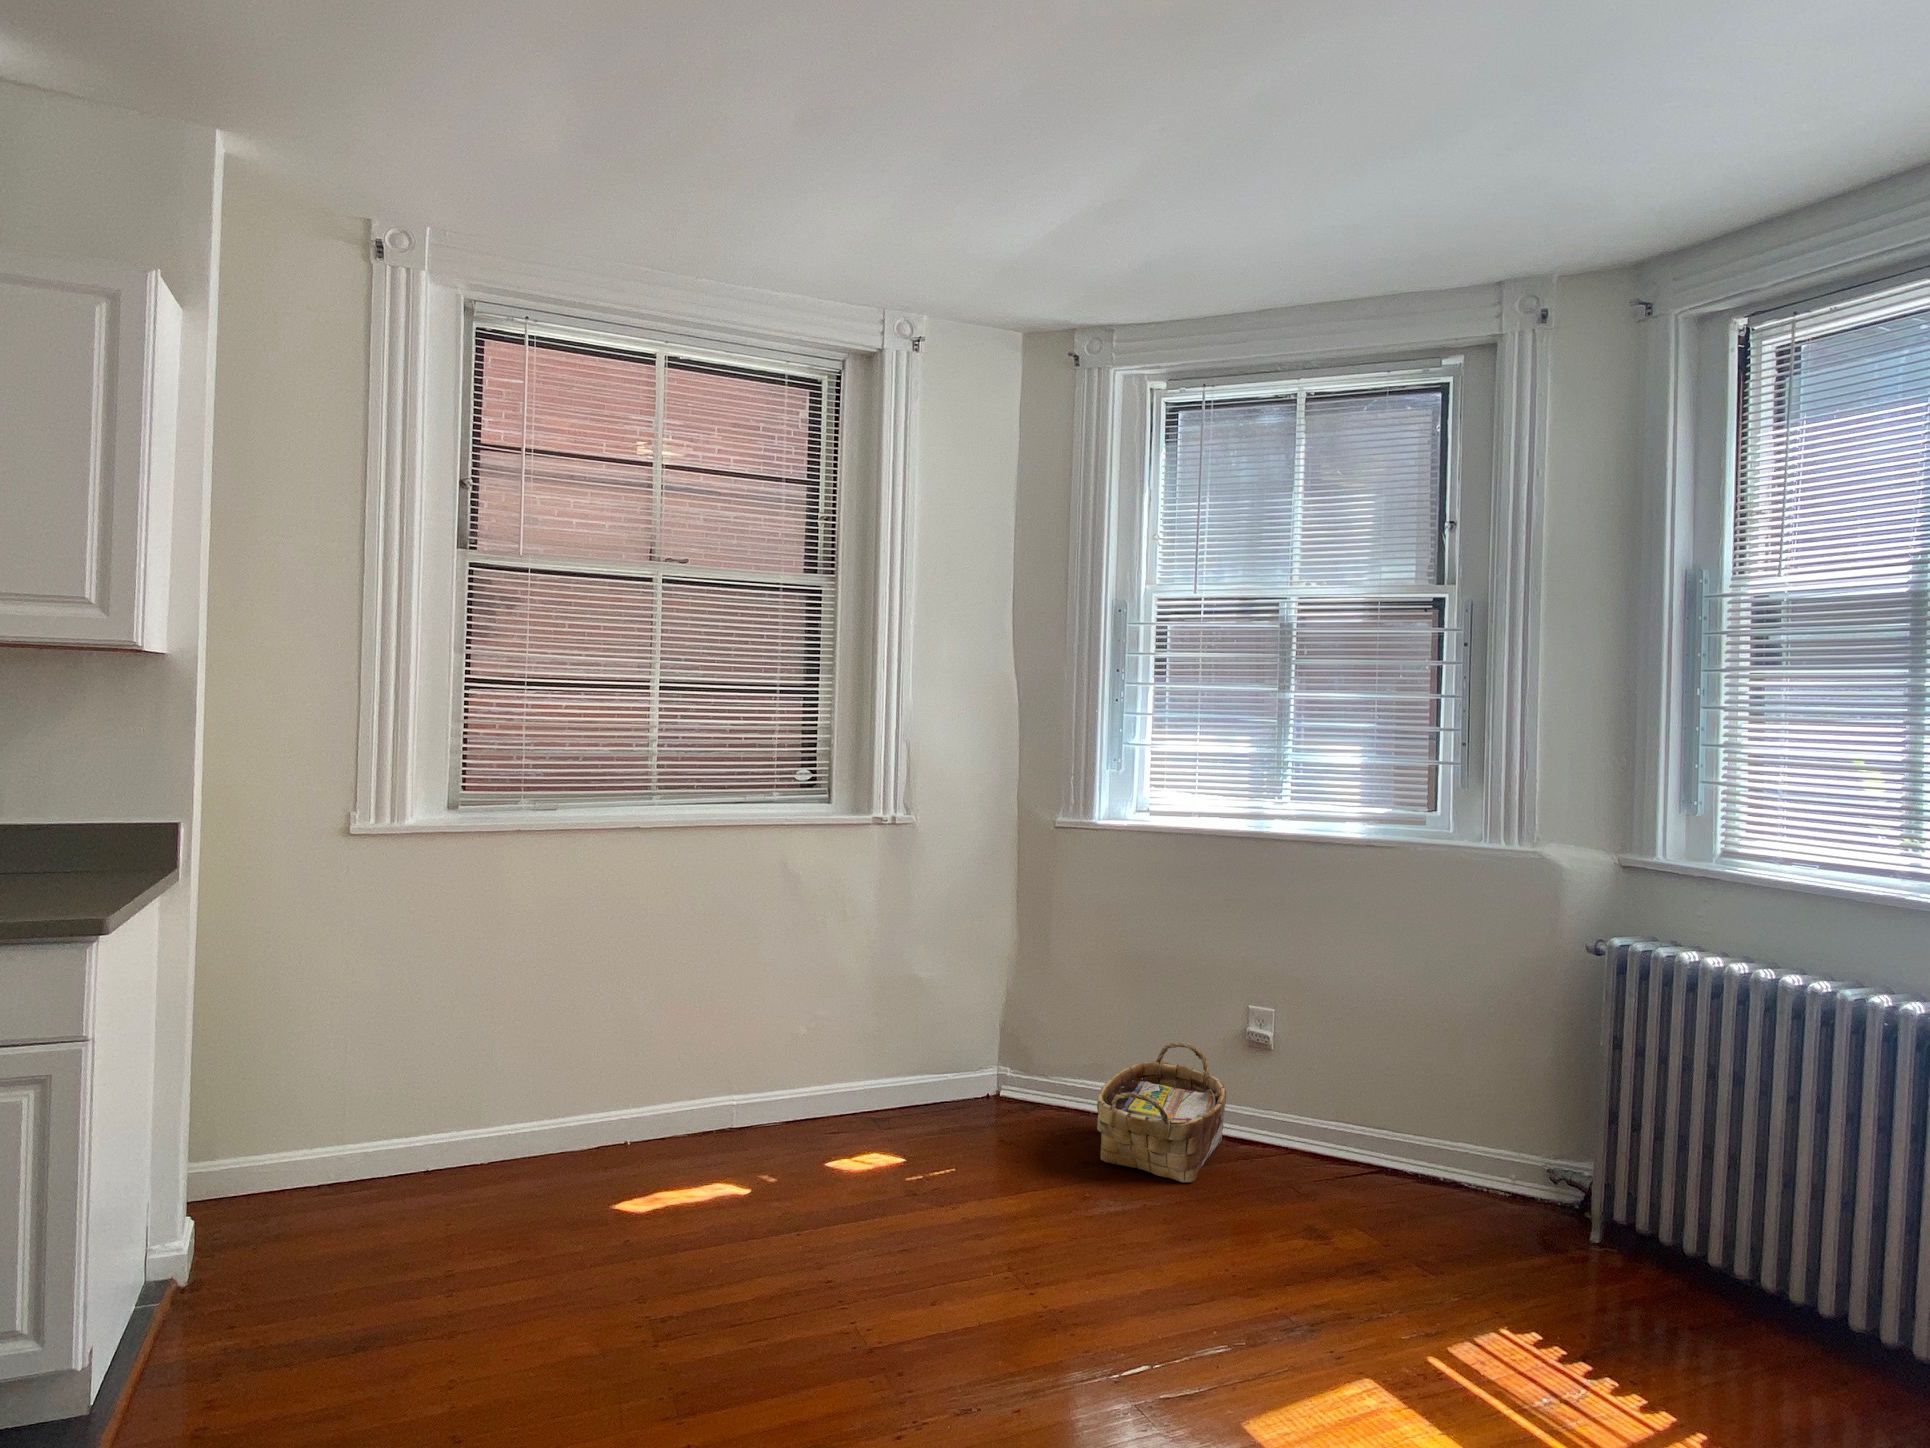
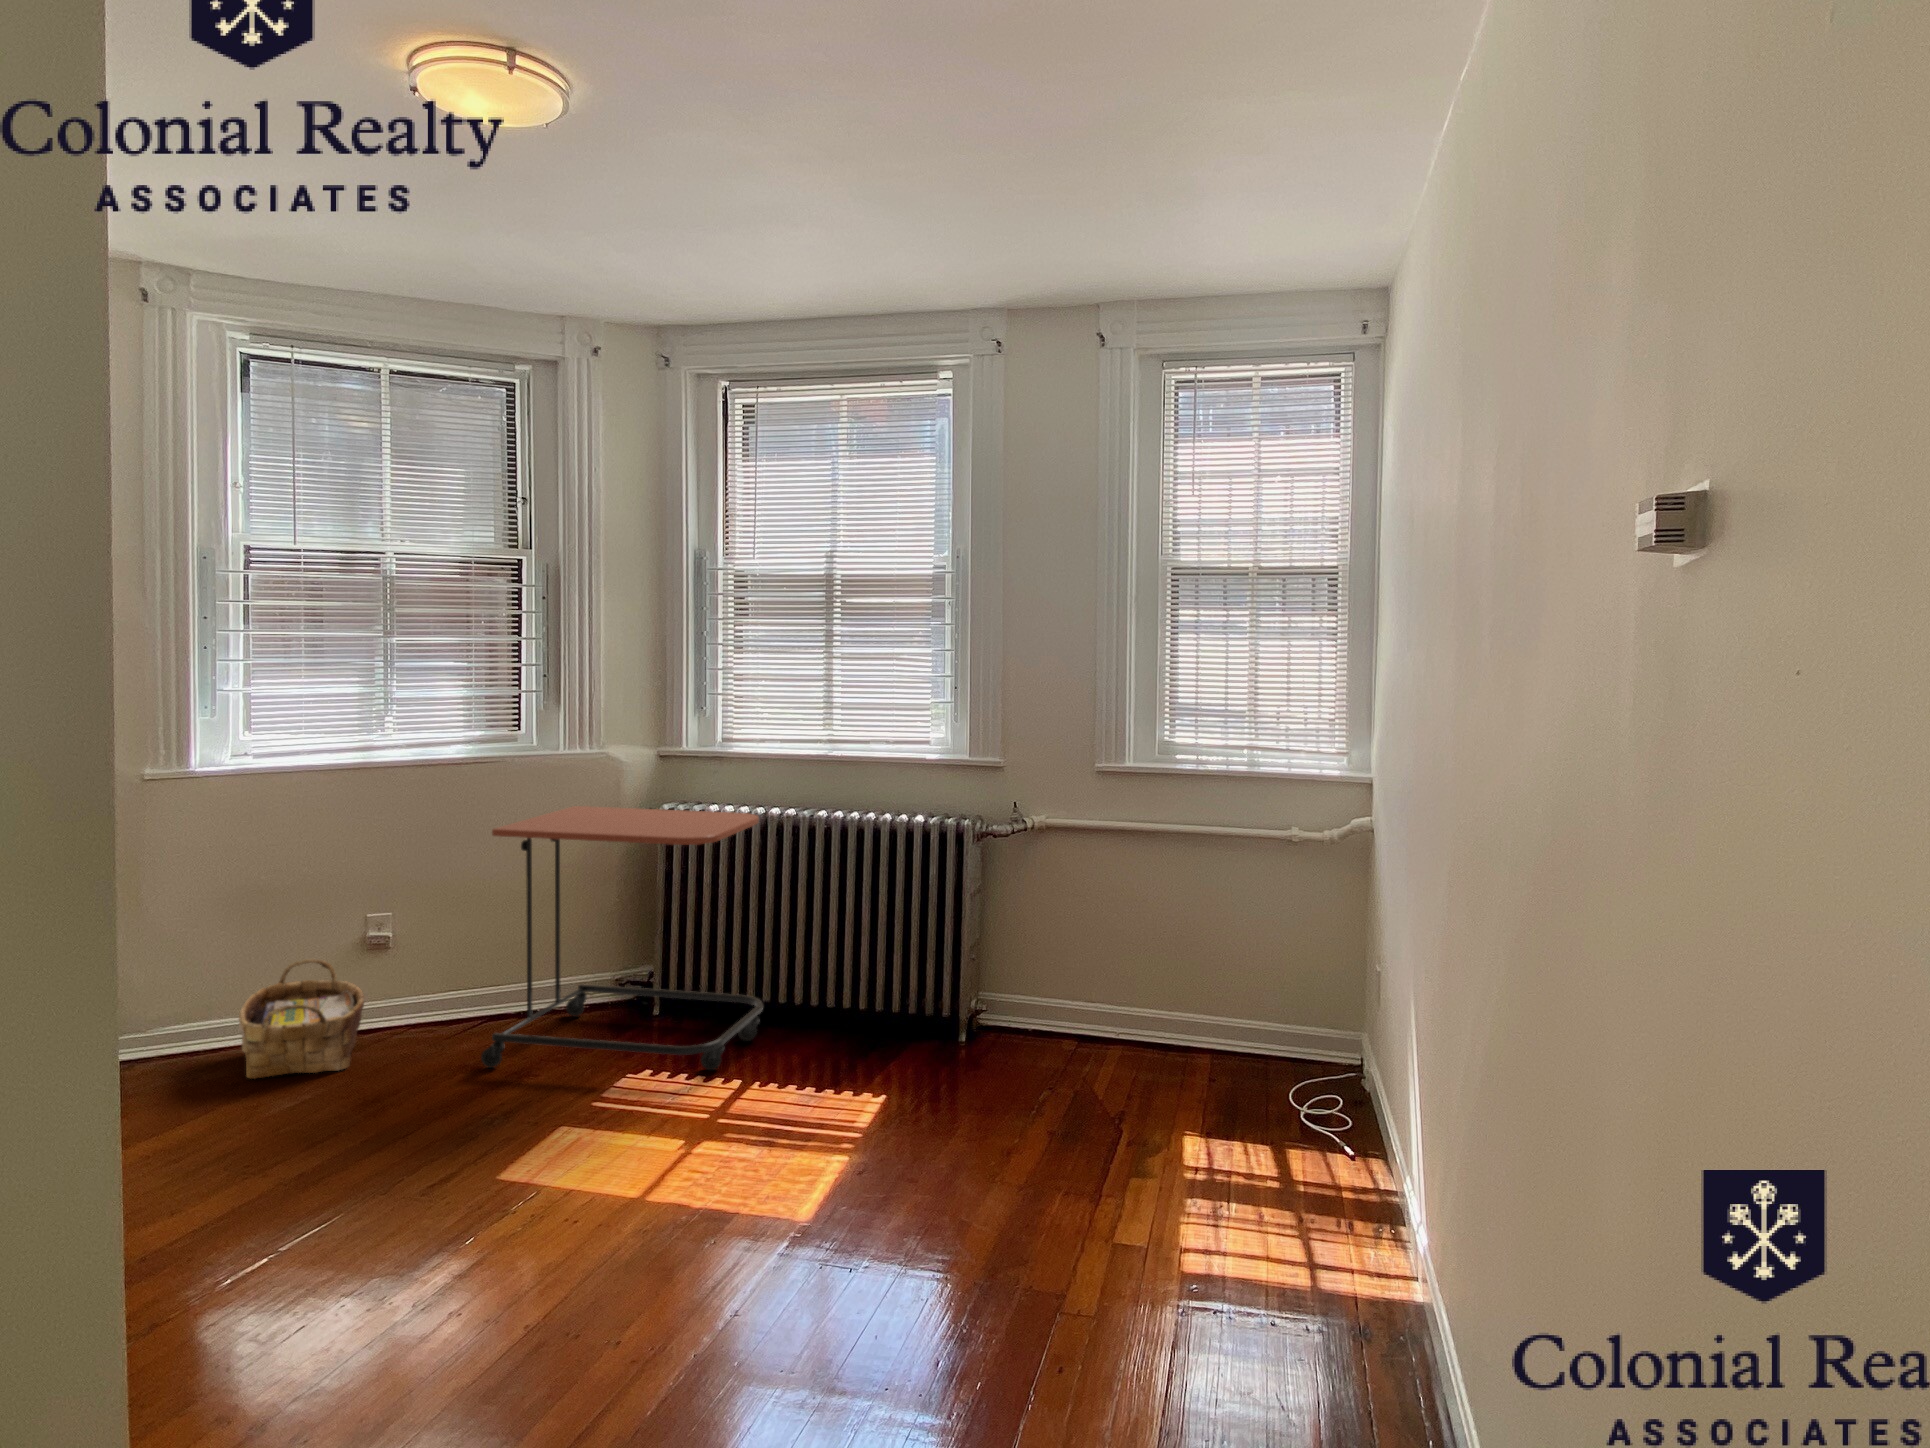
side table: none [1323,918,1756,1382] -> present [481,806,763,1070]

